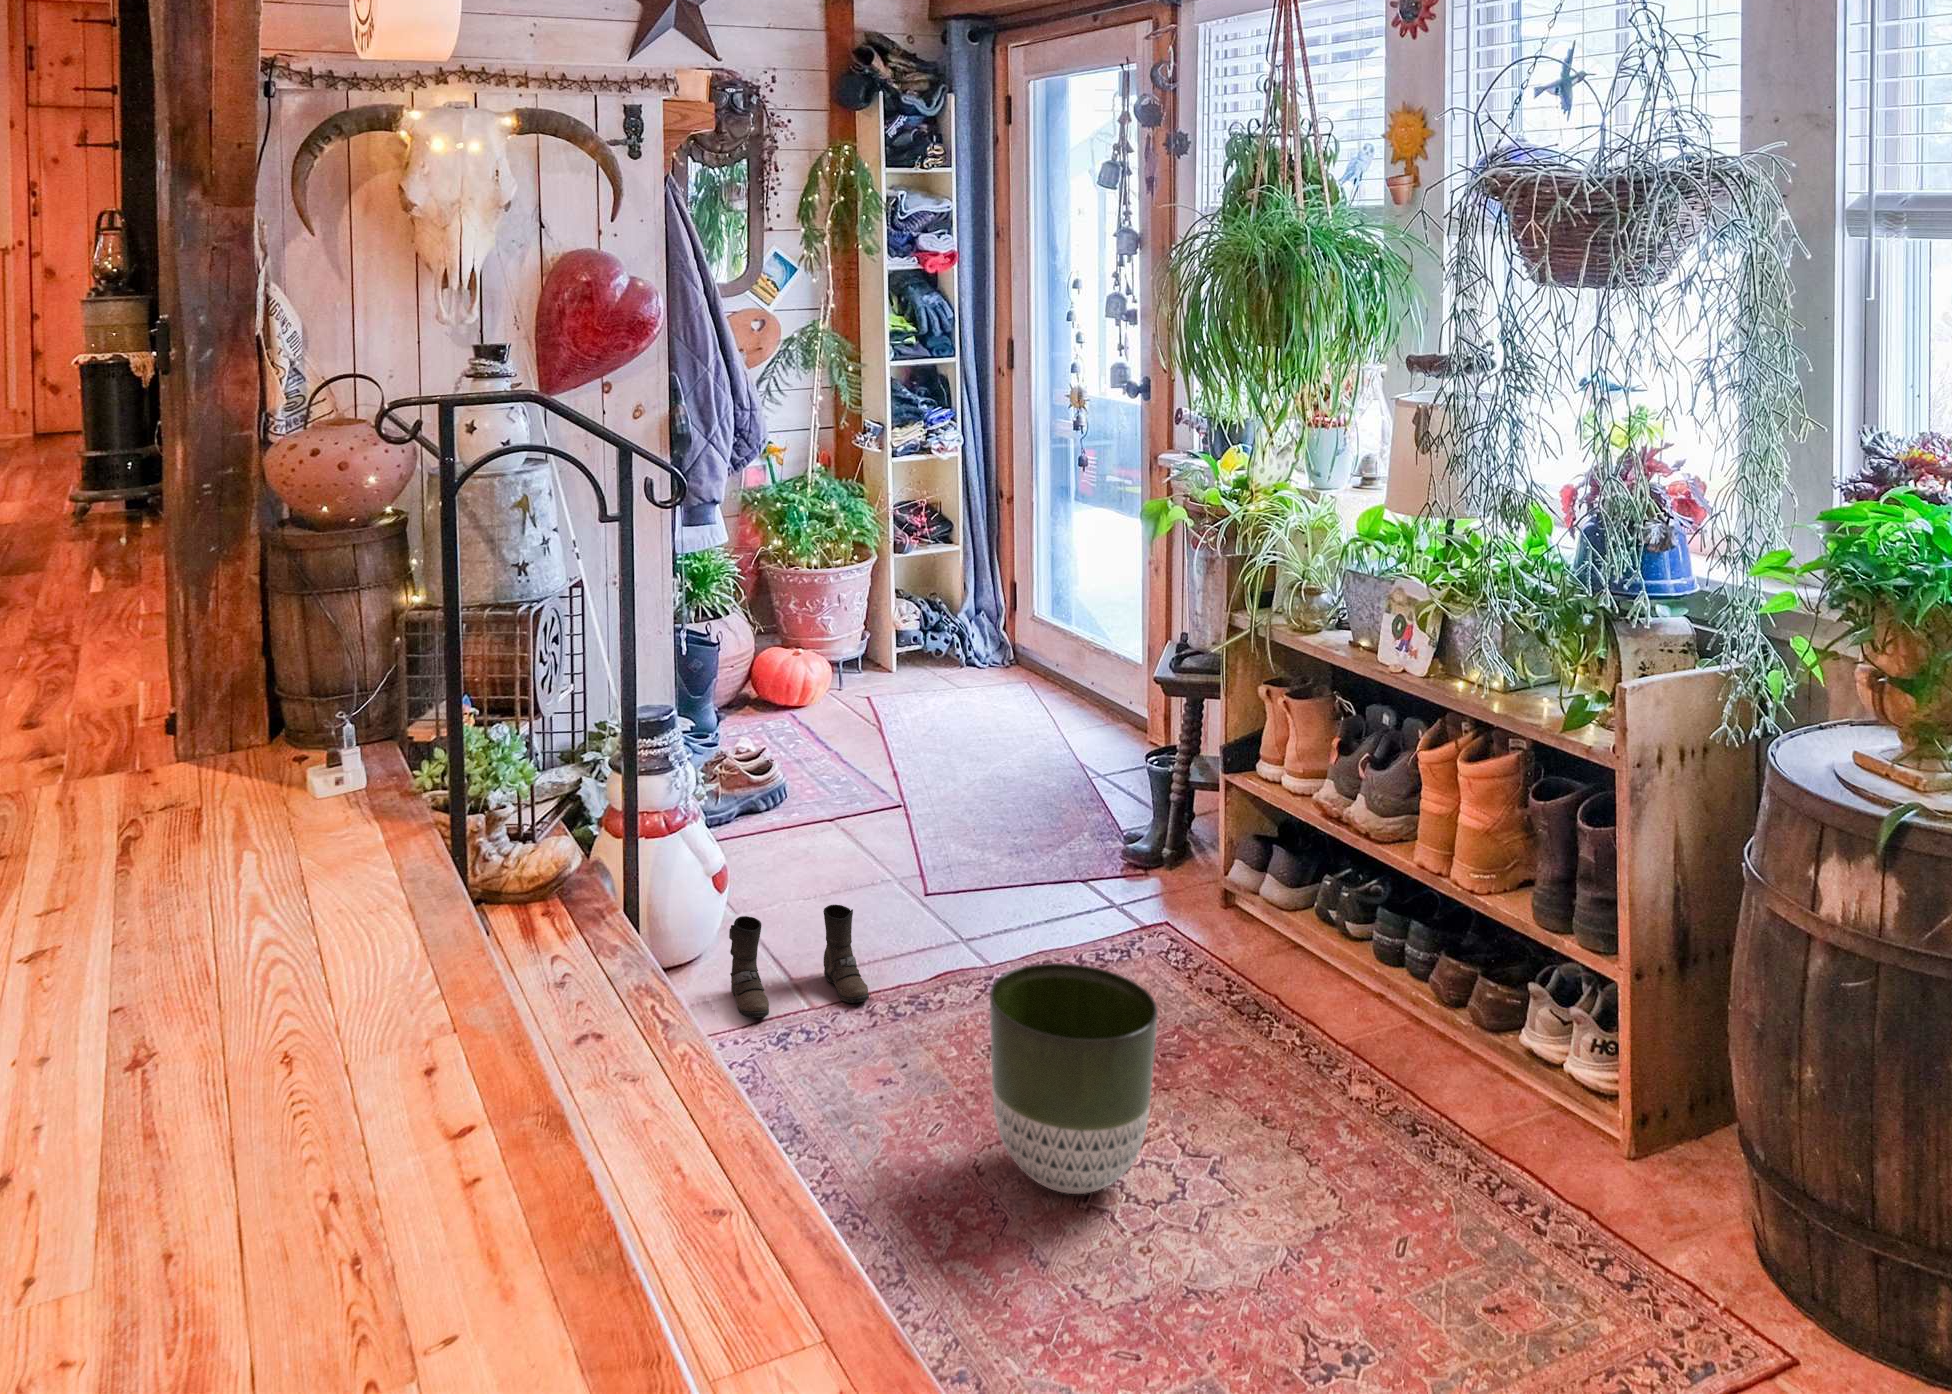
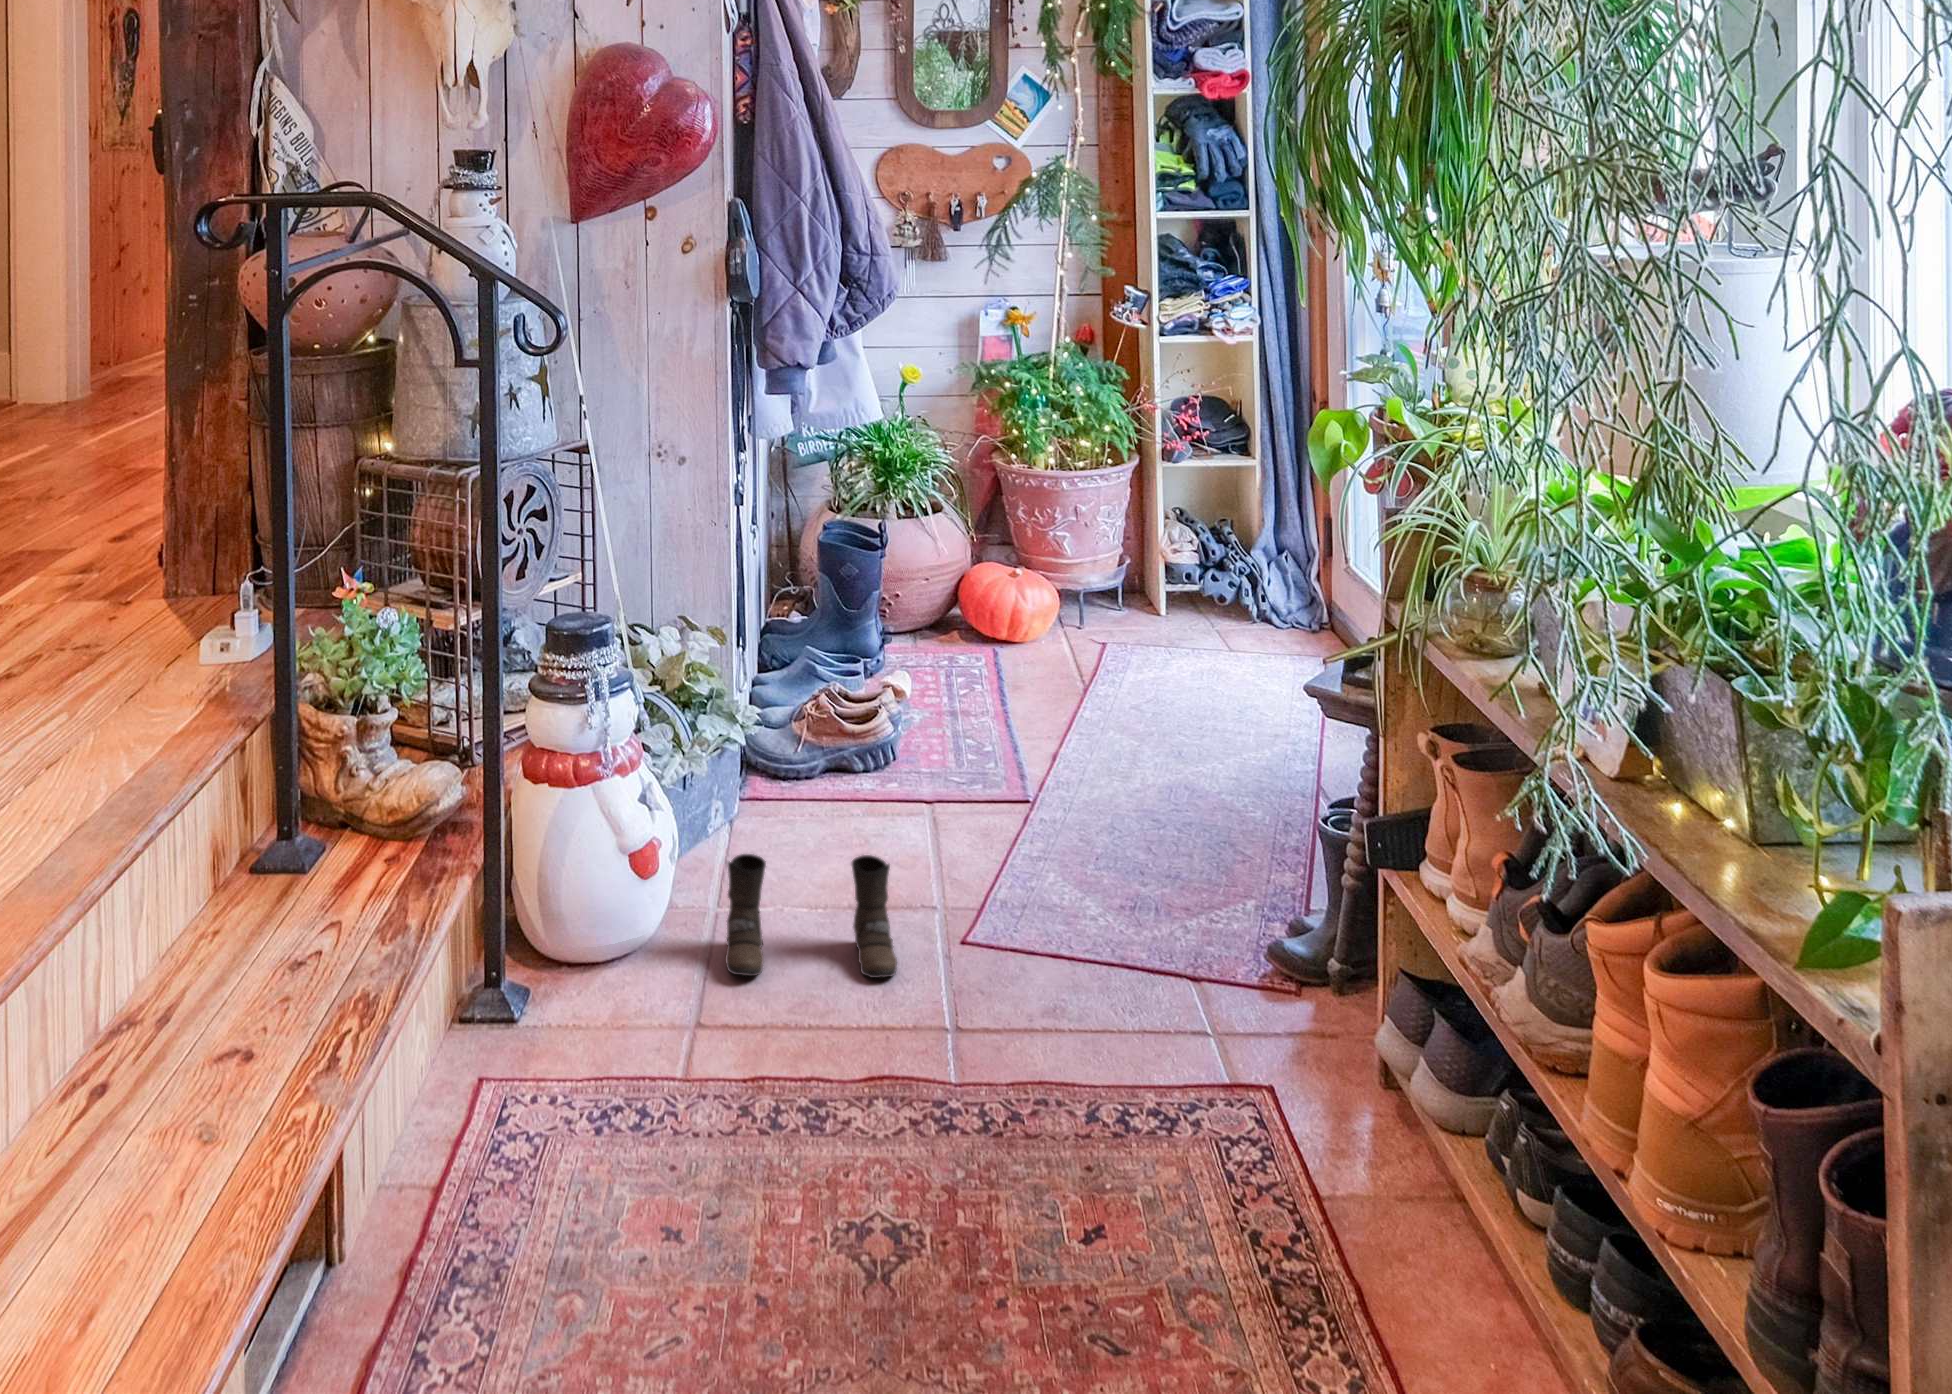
planter: present [990,963,1158,1194] -> none [918,946,1149,1253]

